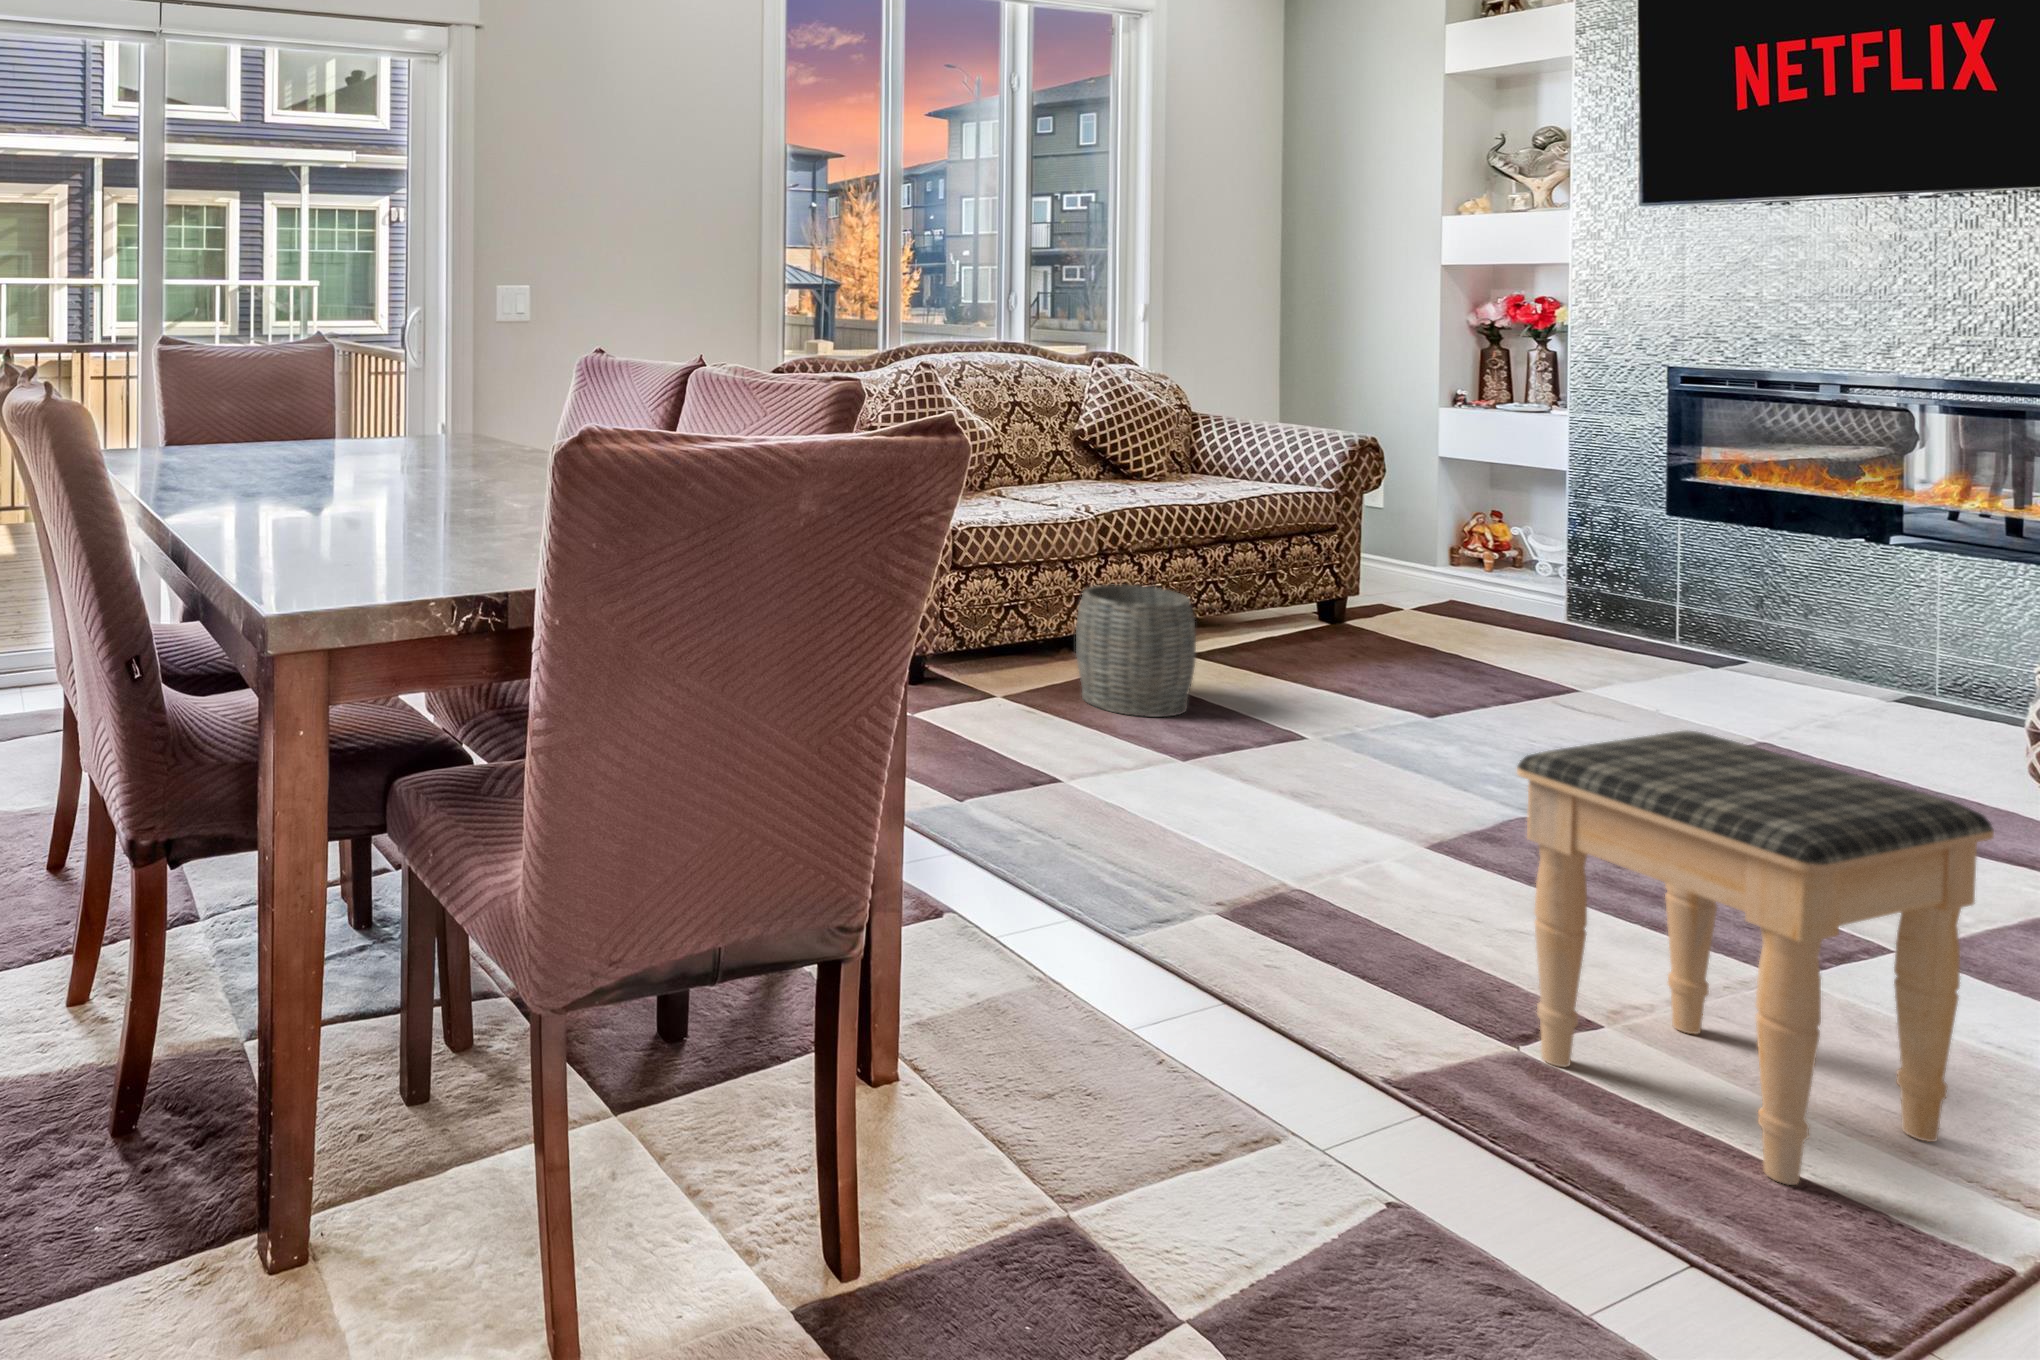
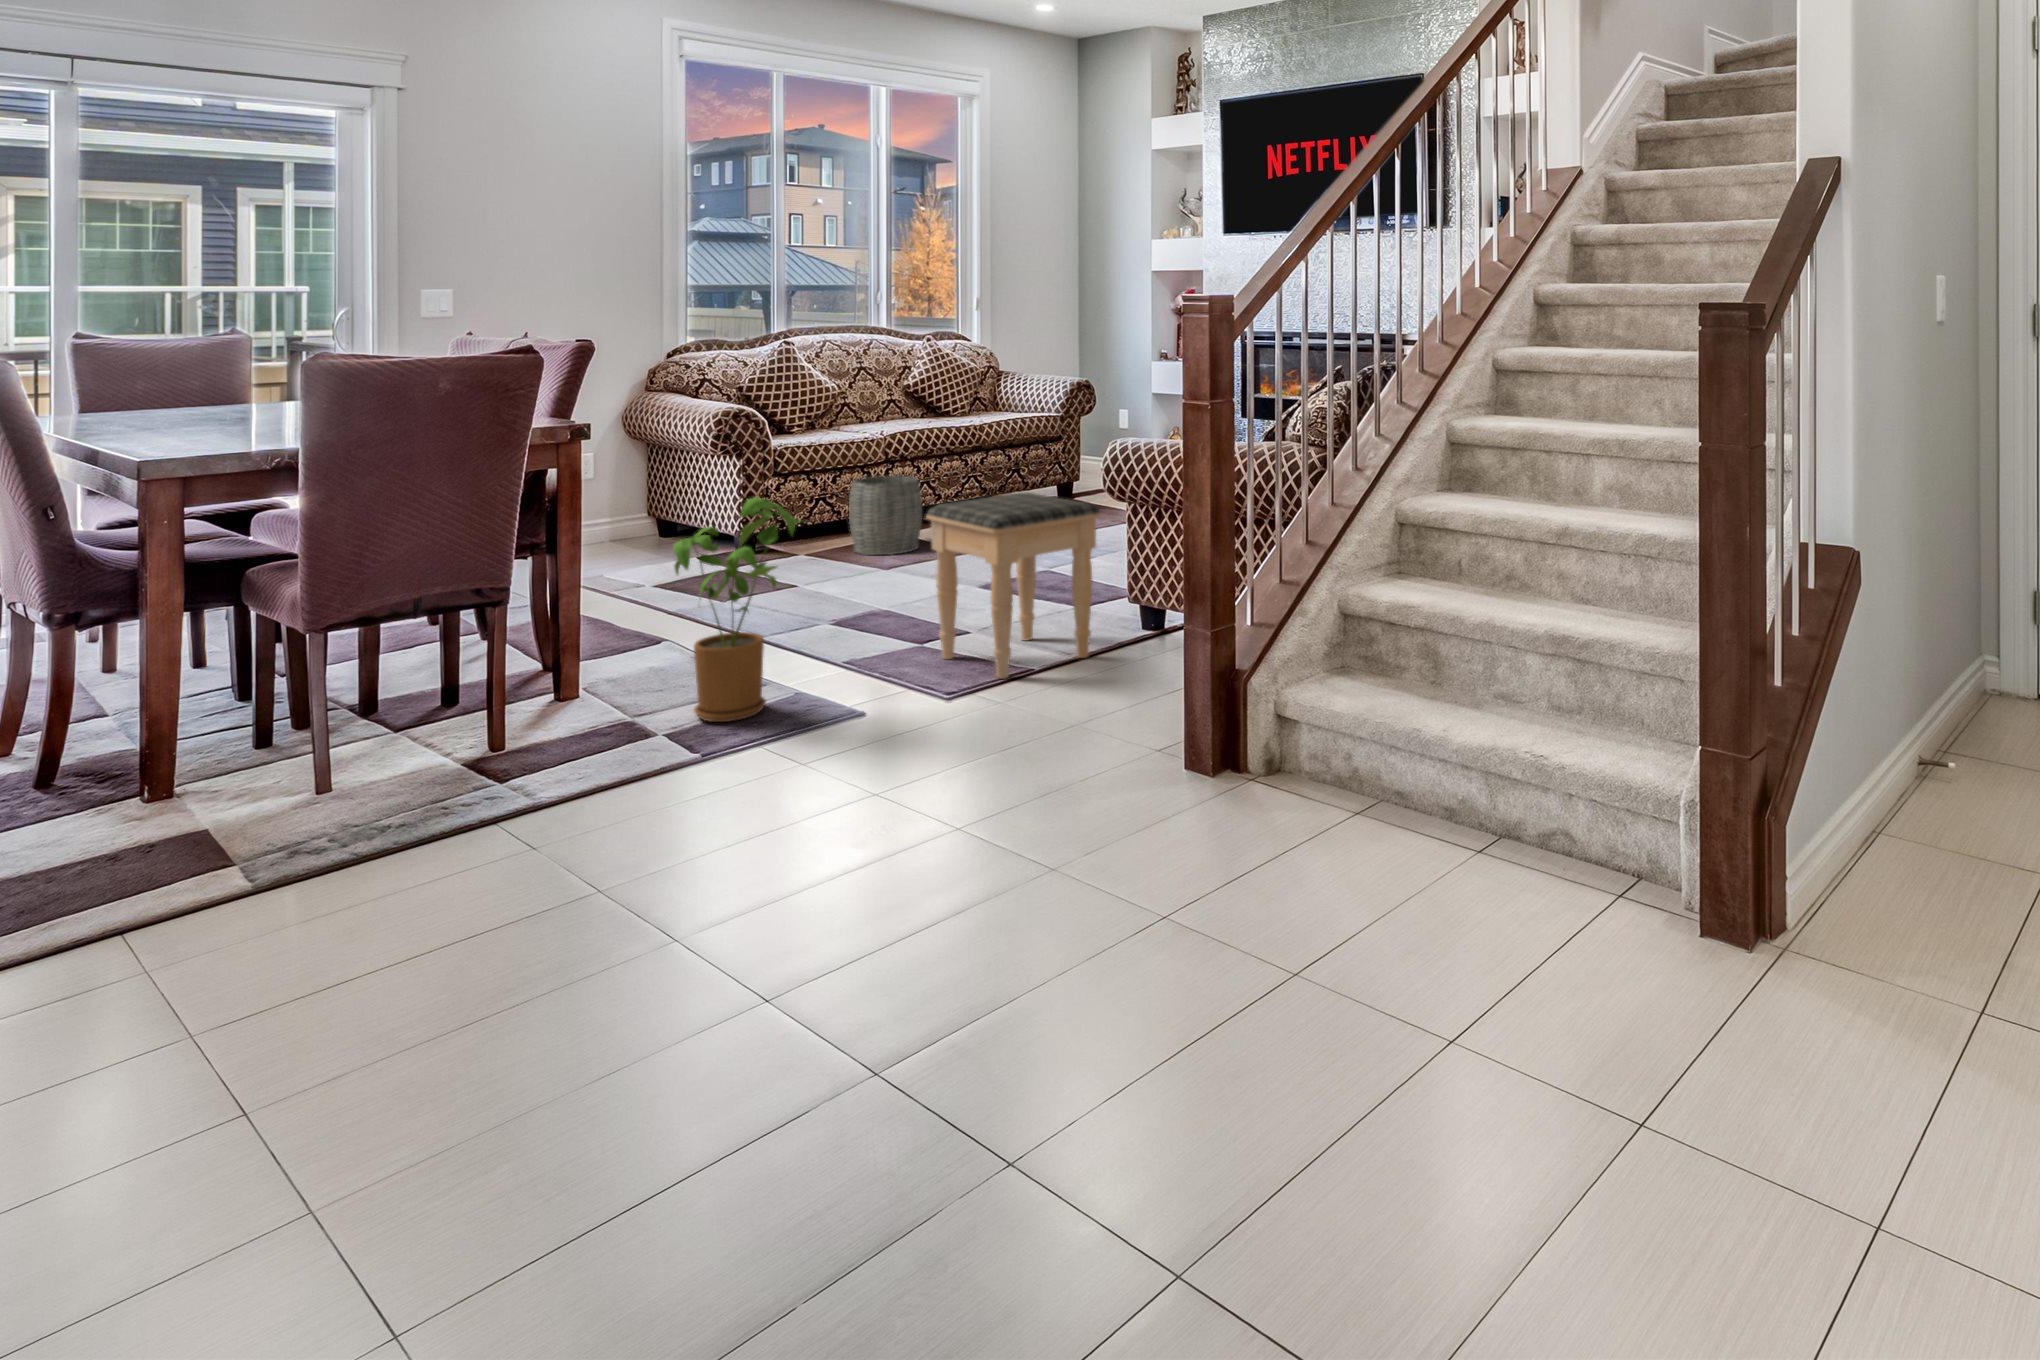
house plant: none [1102,742,1374,1200] -> present [673,498,800,722]

